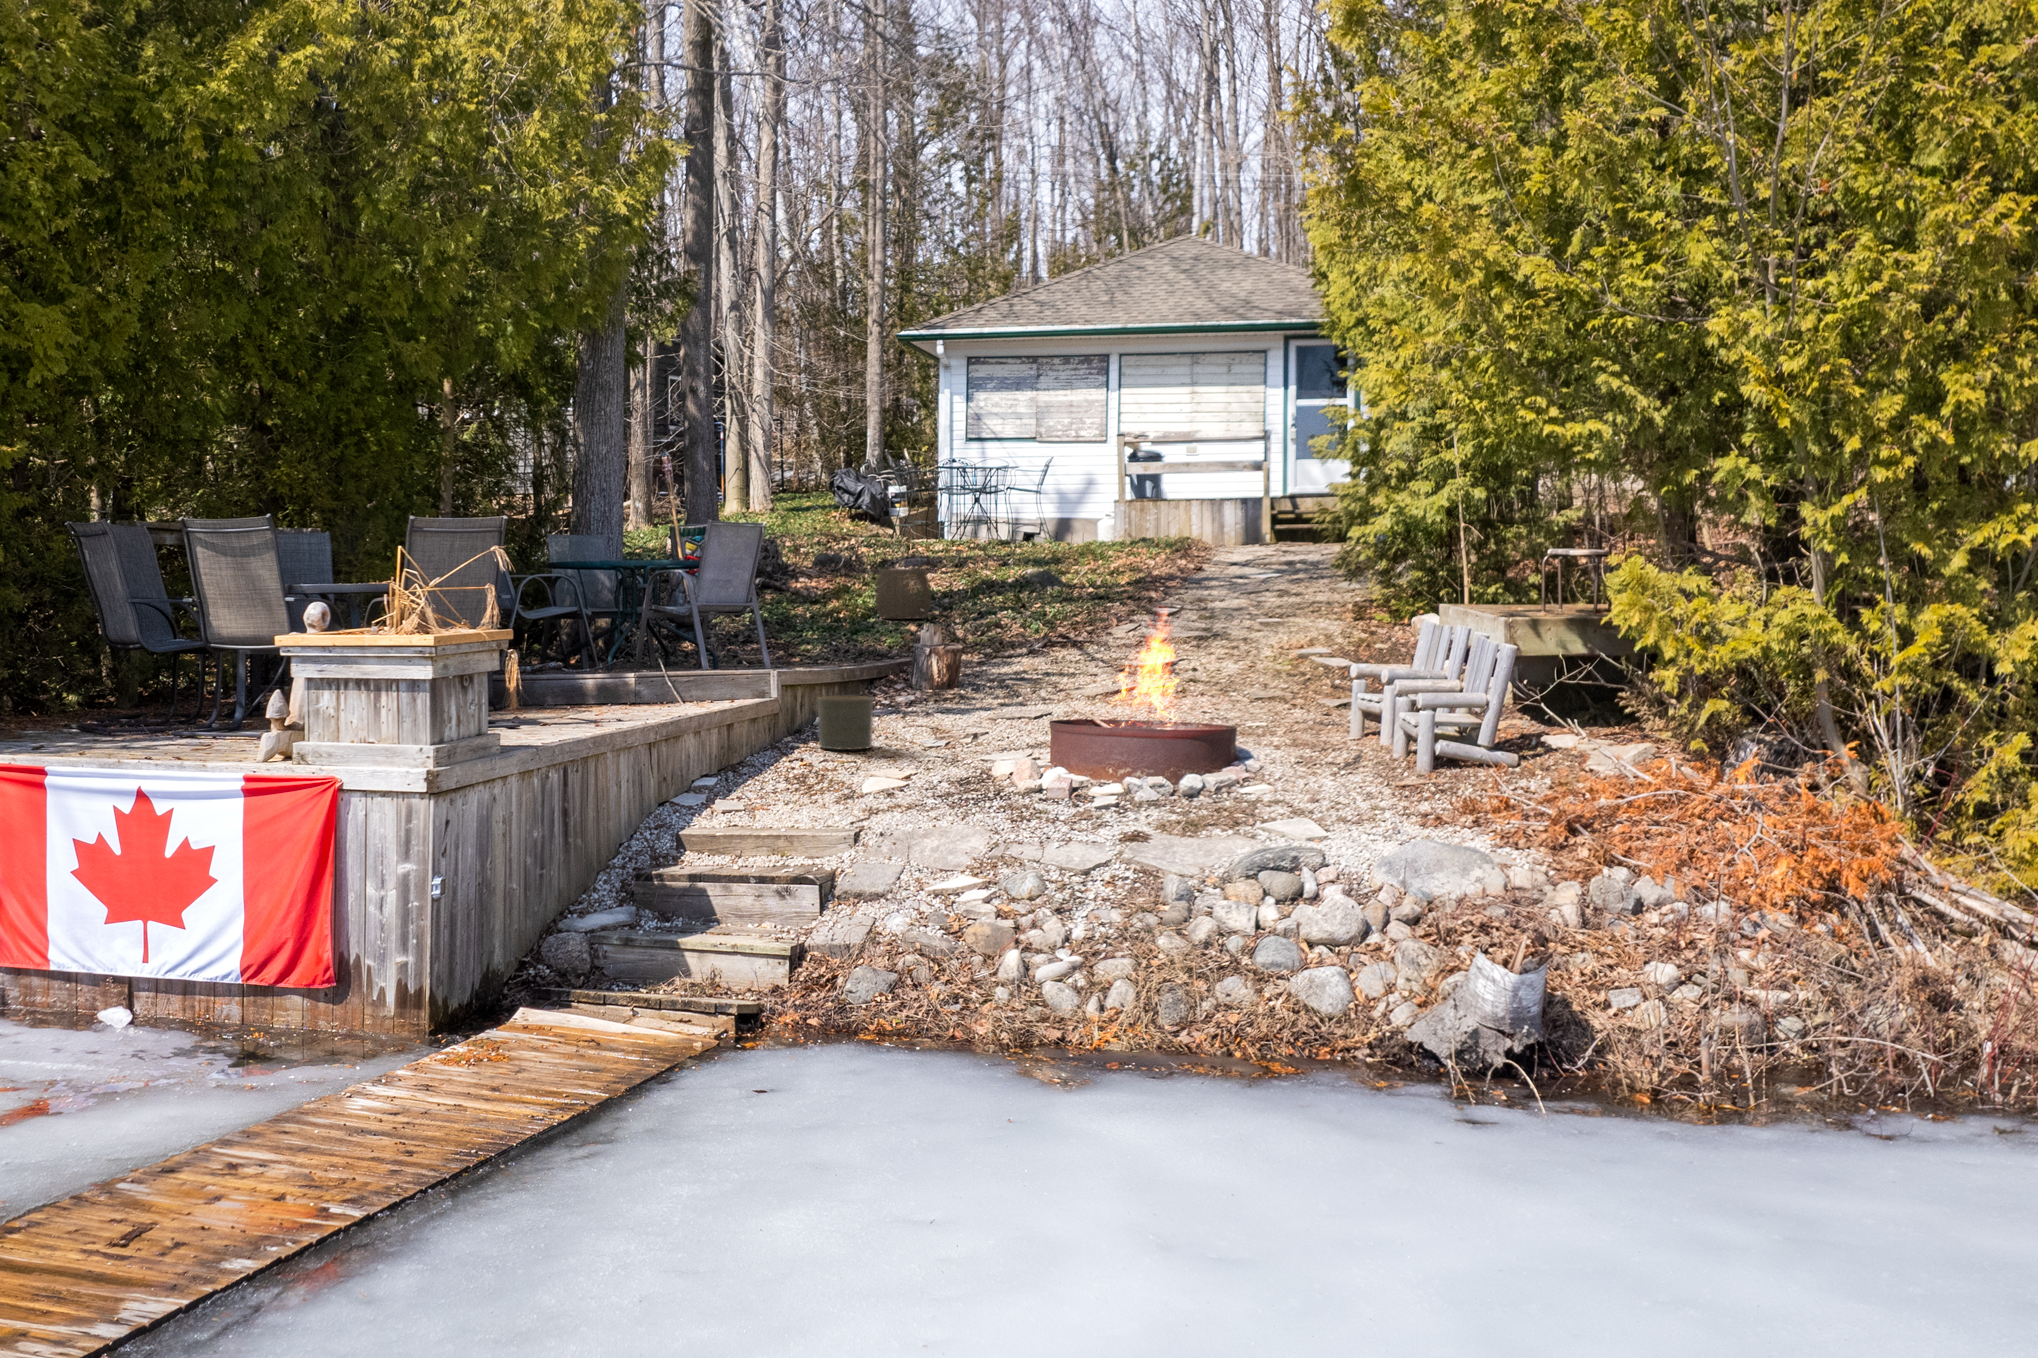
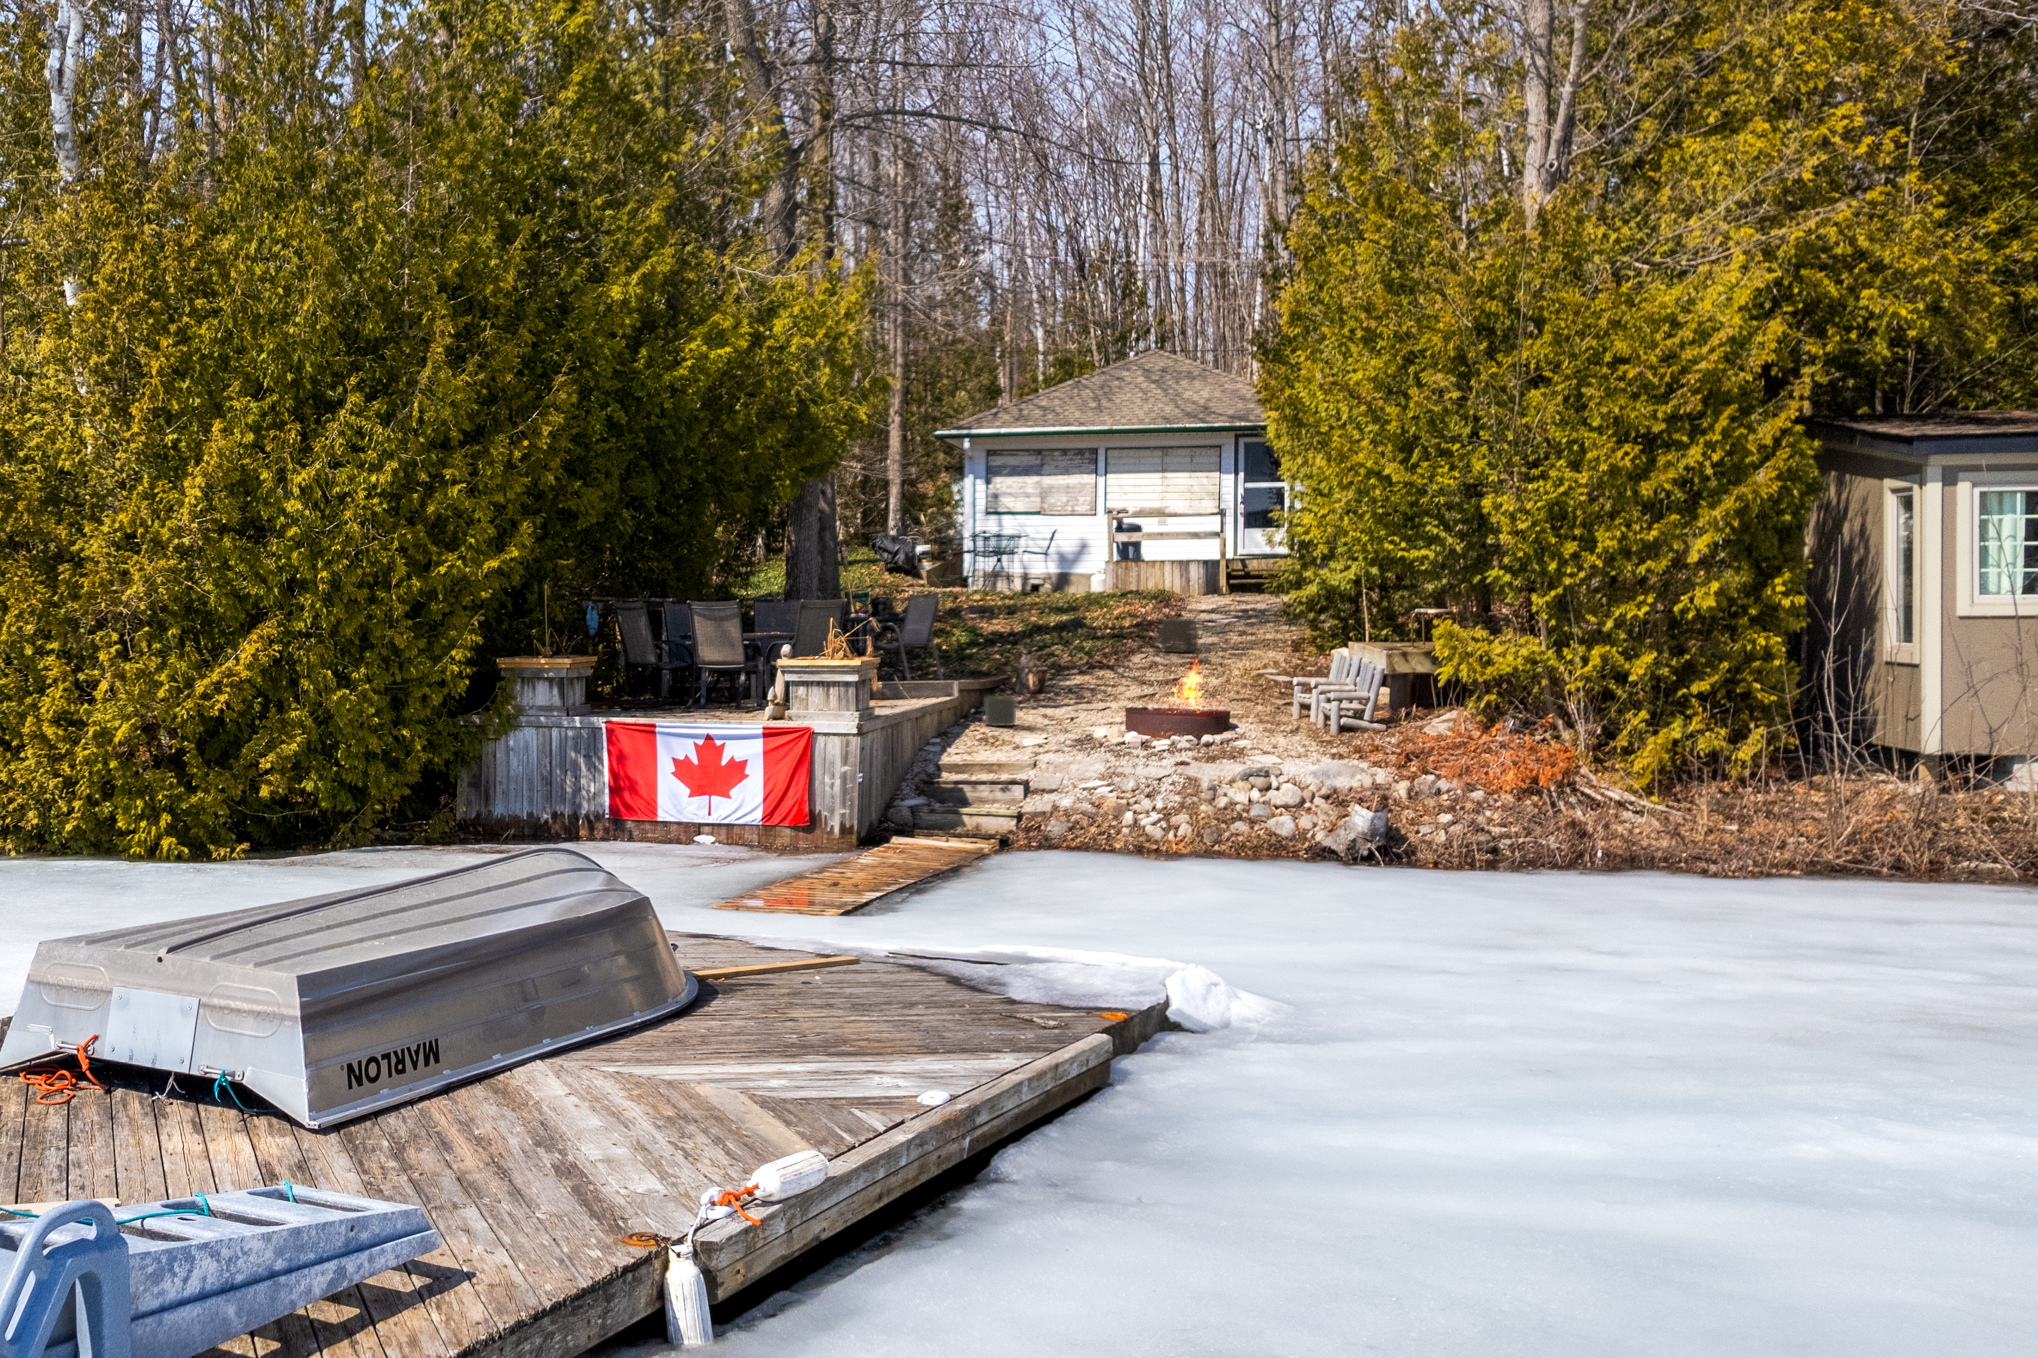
woven basket: present [874,569,931,619] -> present [1159,619,1199,652]

